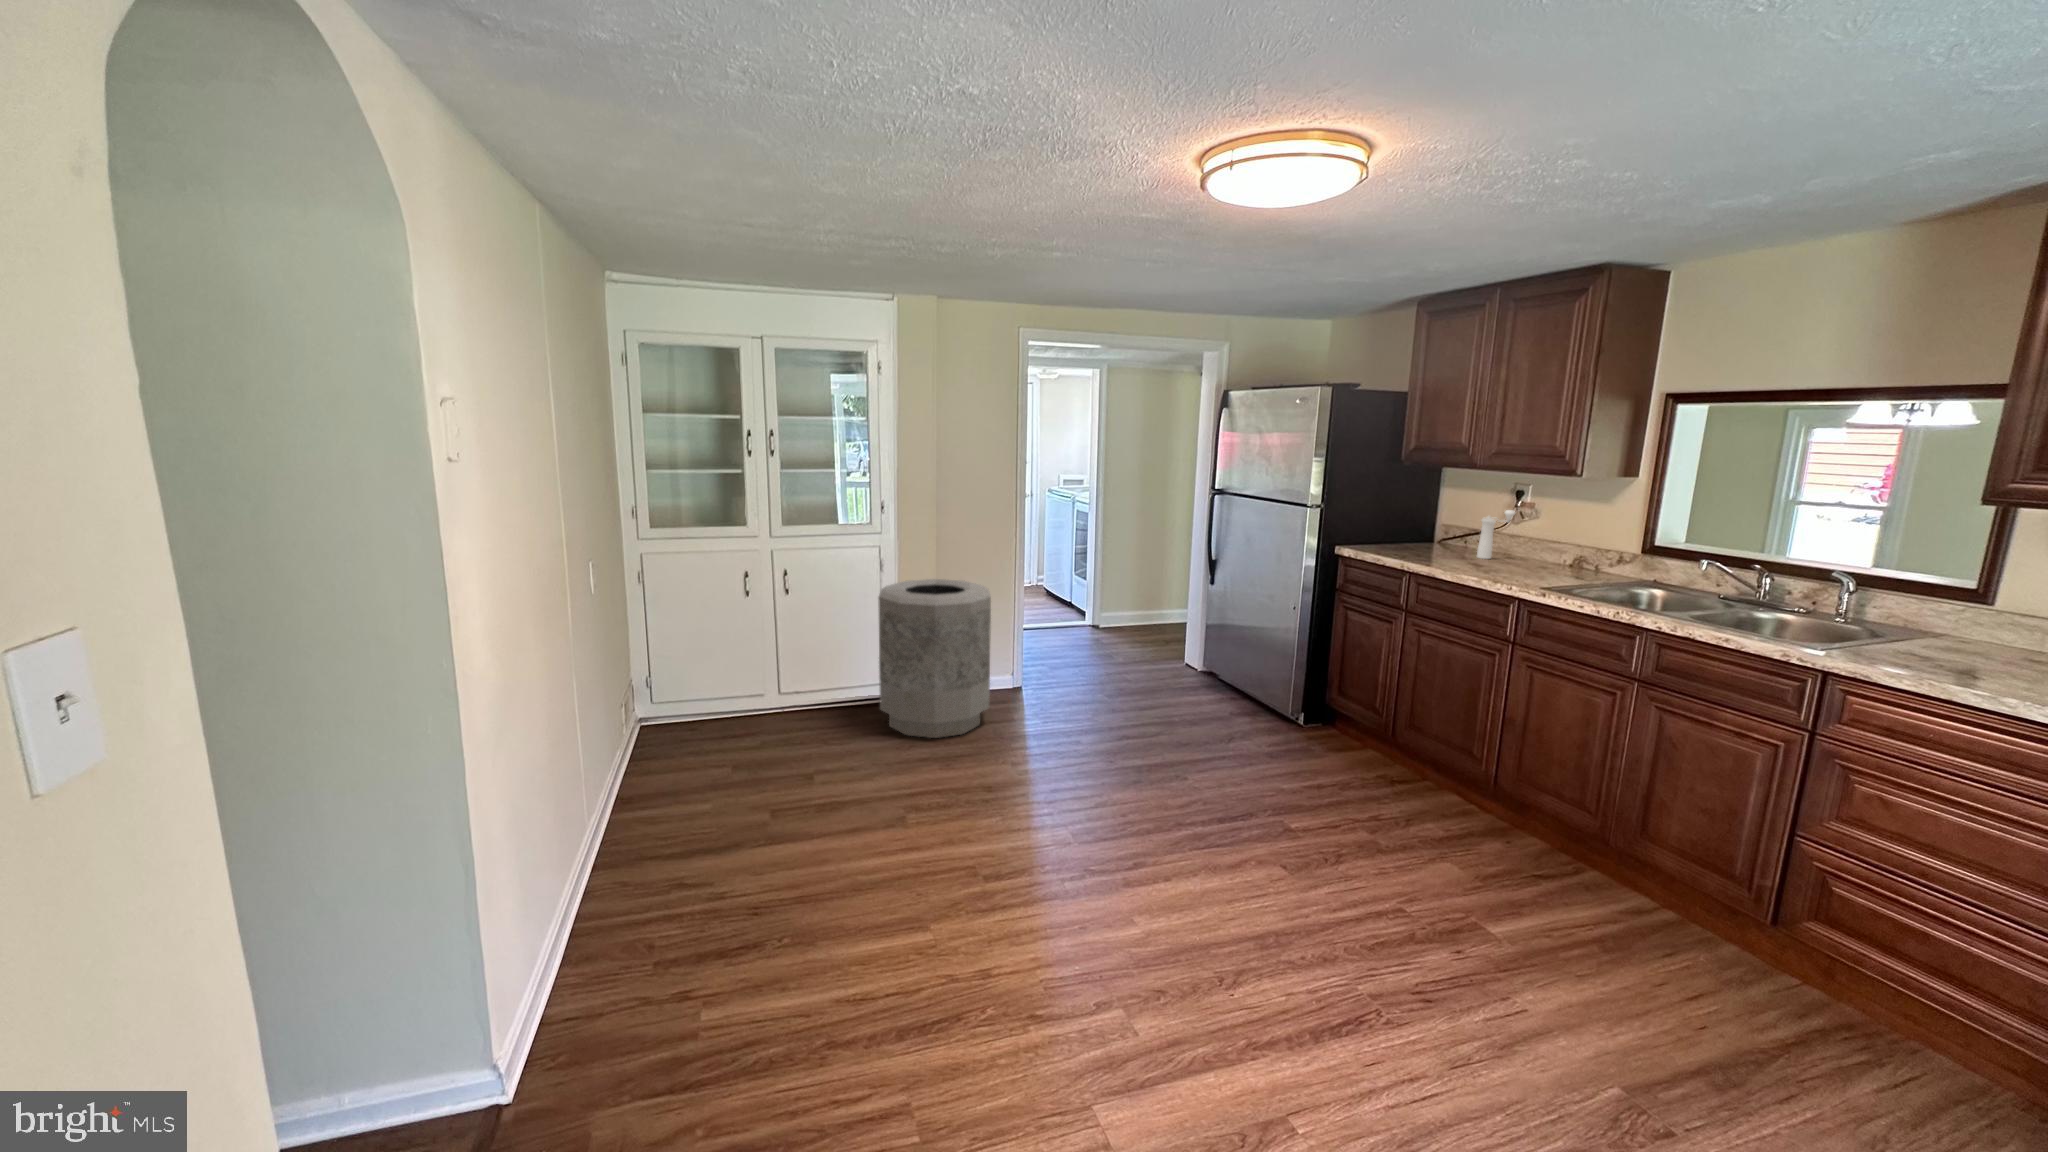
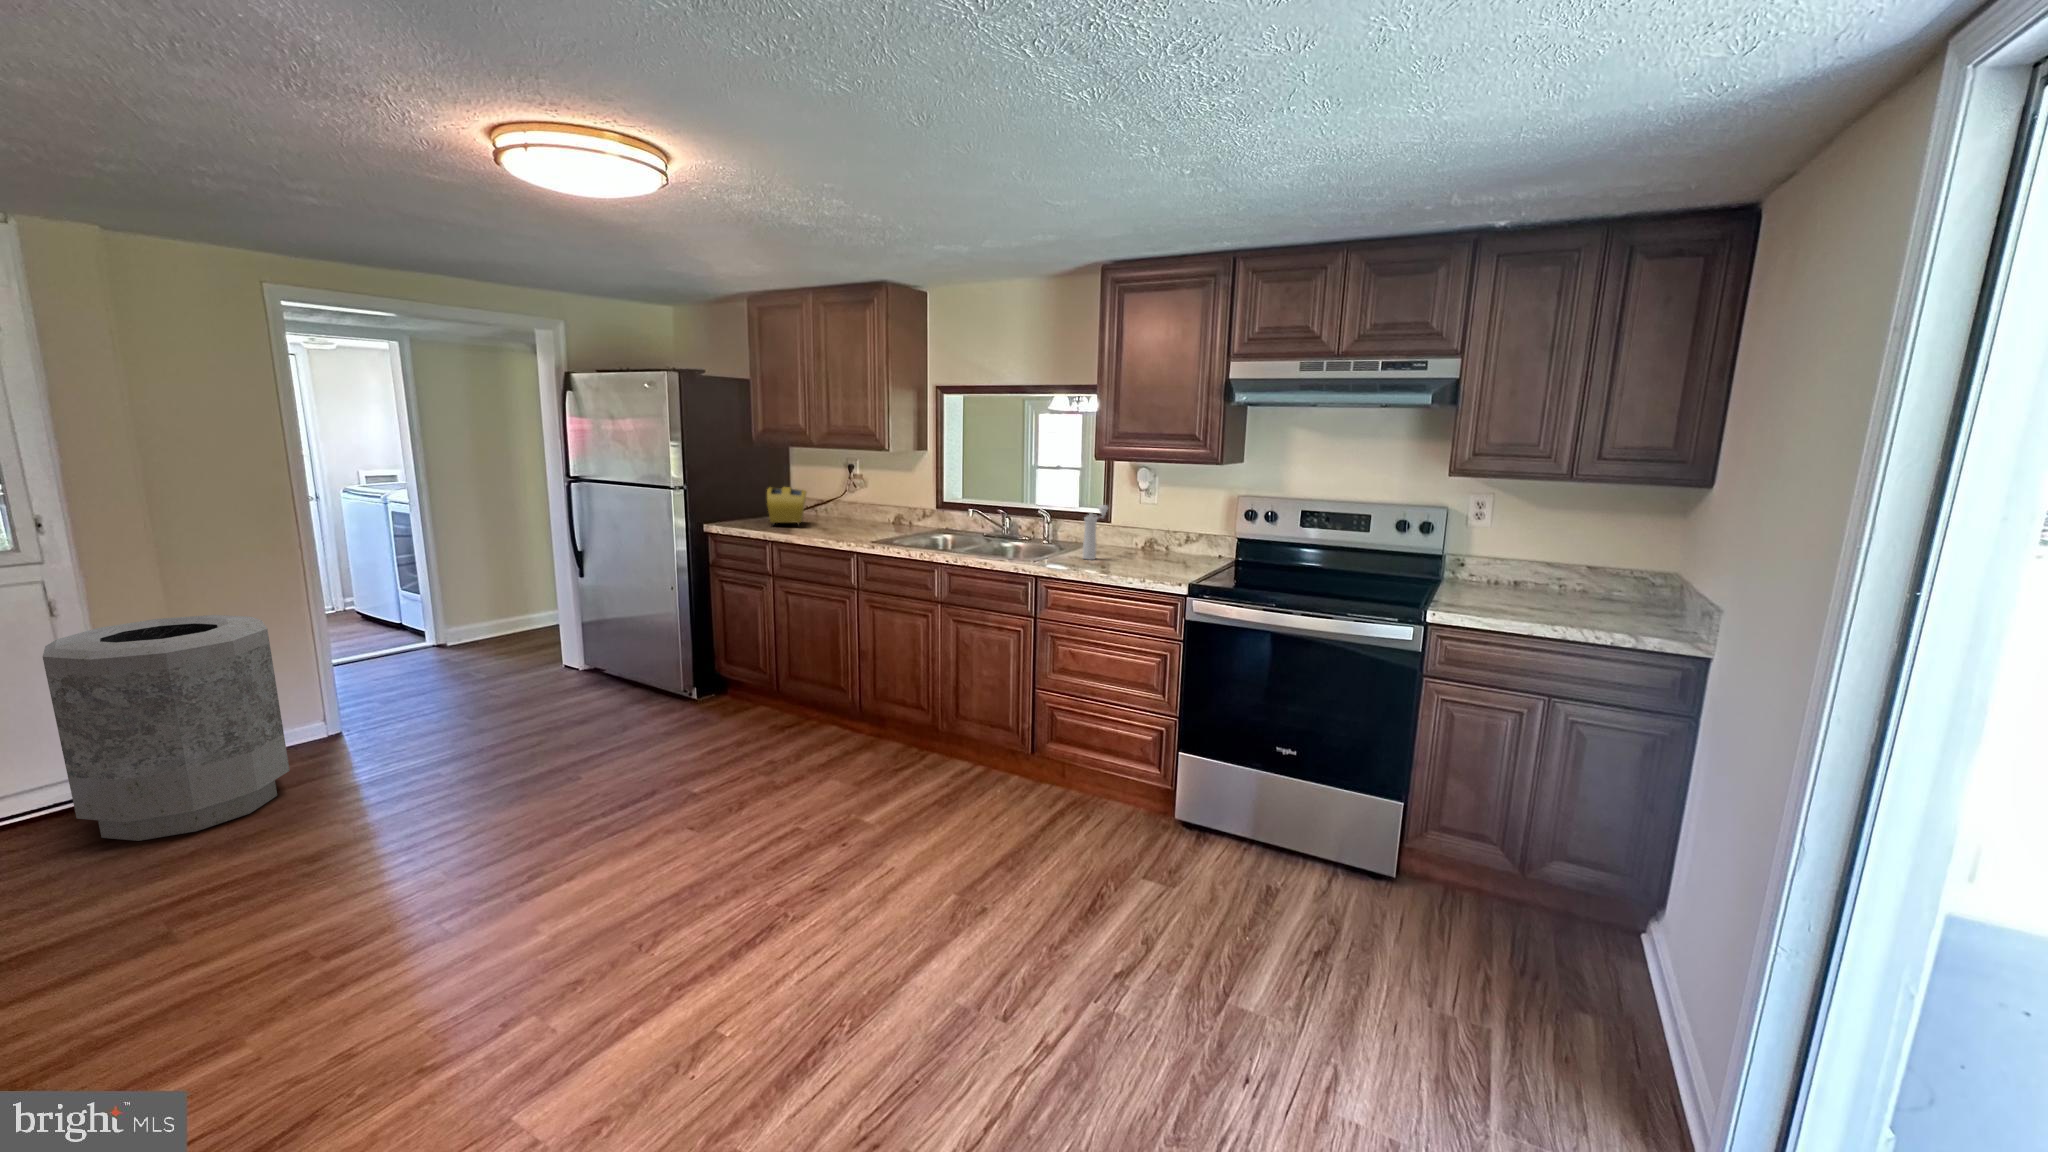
pepper mill: present [1477,510,1515,559] -> present [1083,505,1108,560]
toaster: none [1408,511,1457,559] -> present [767,487,807,525]

